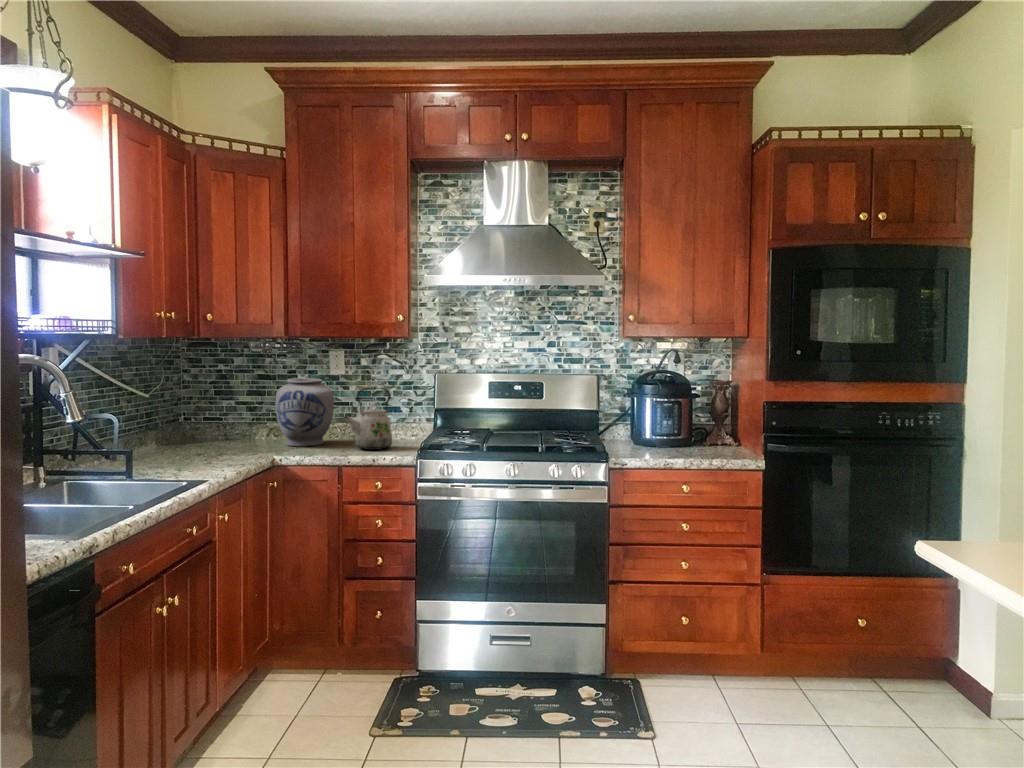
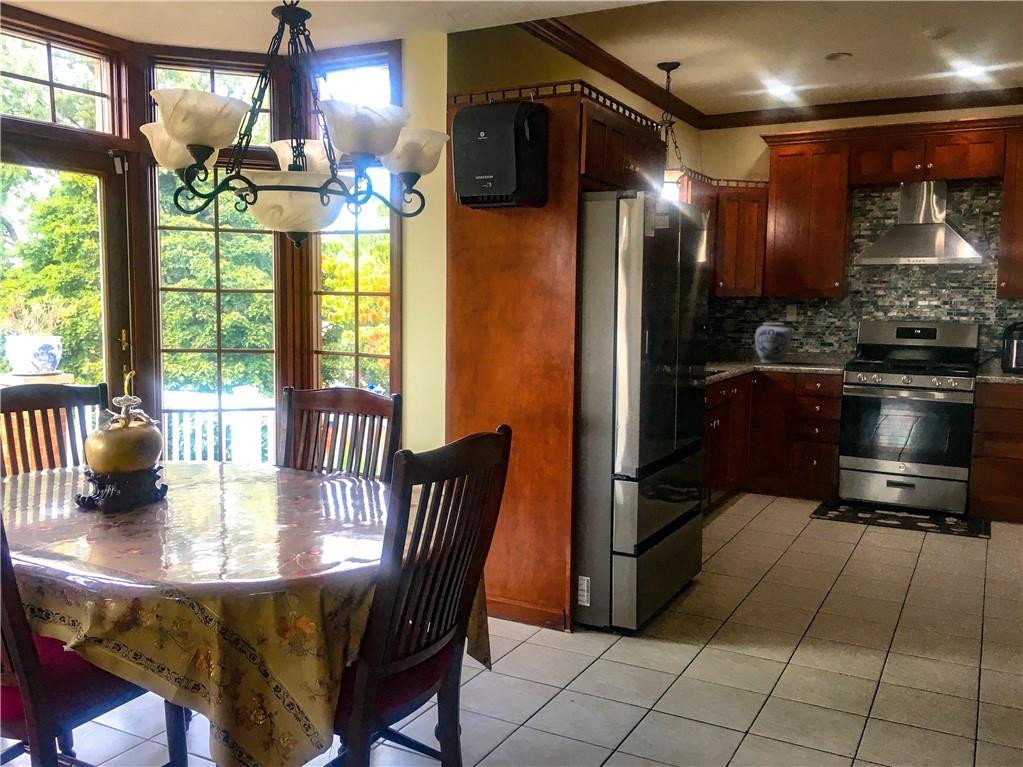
kettle: present [343,388,392,450] -> none [799,329,830,366]

